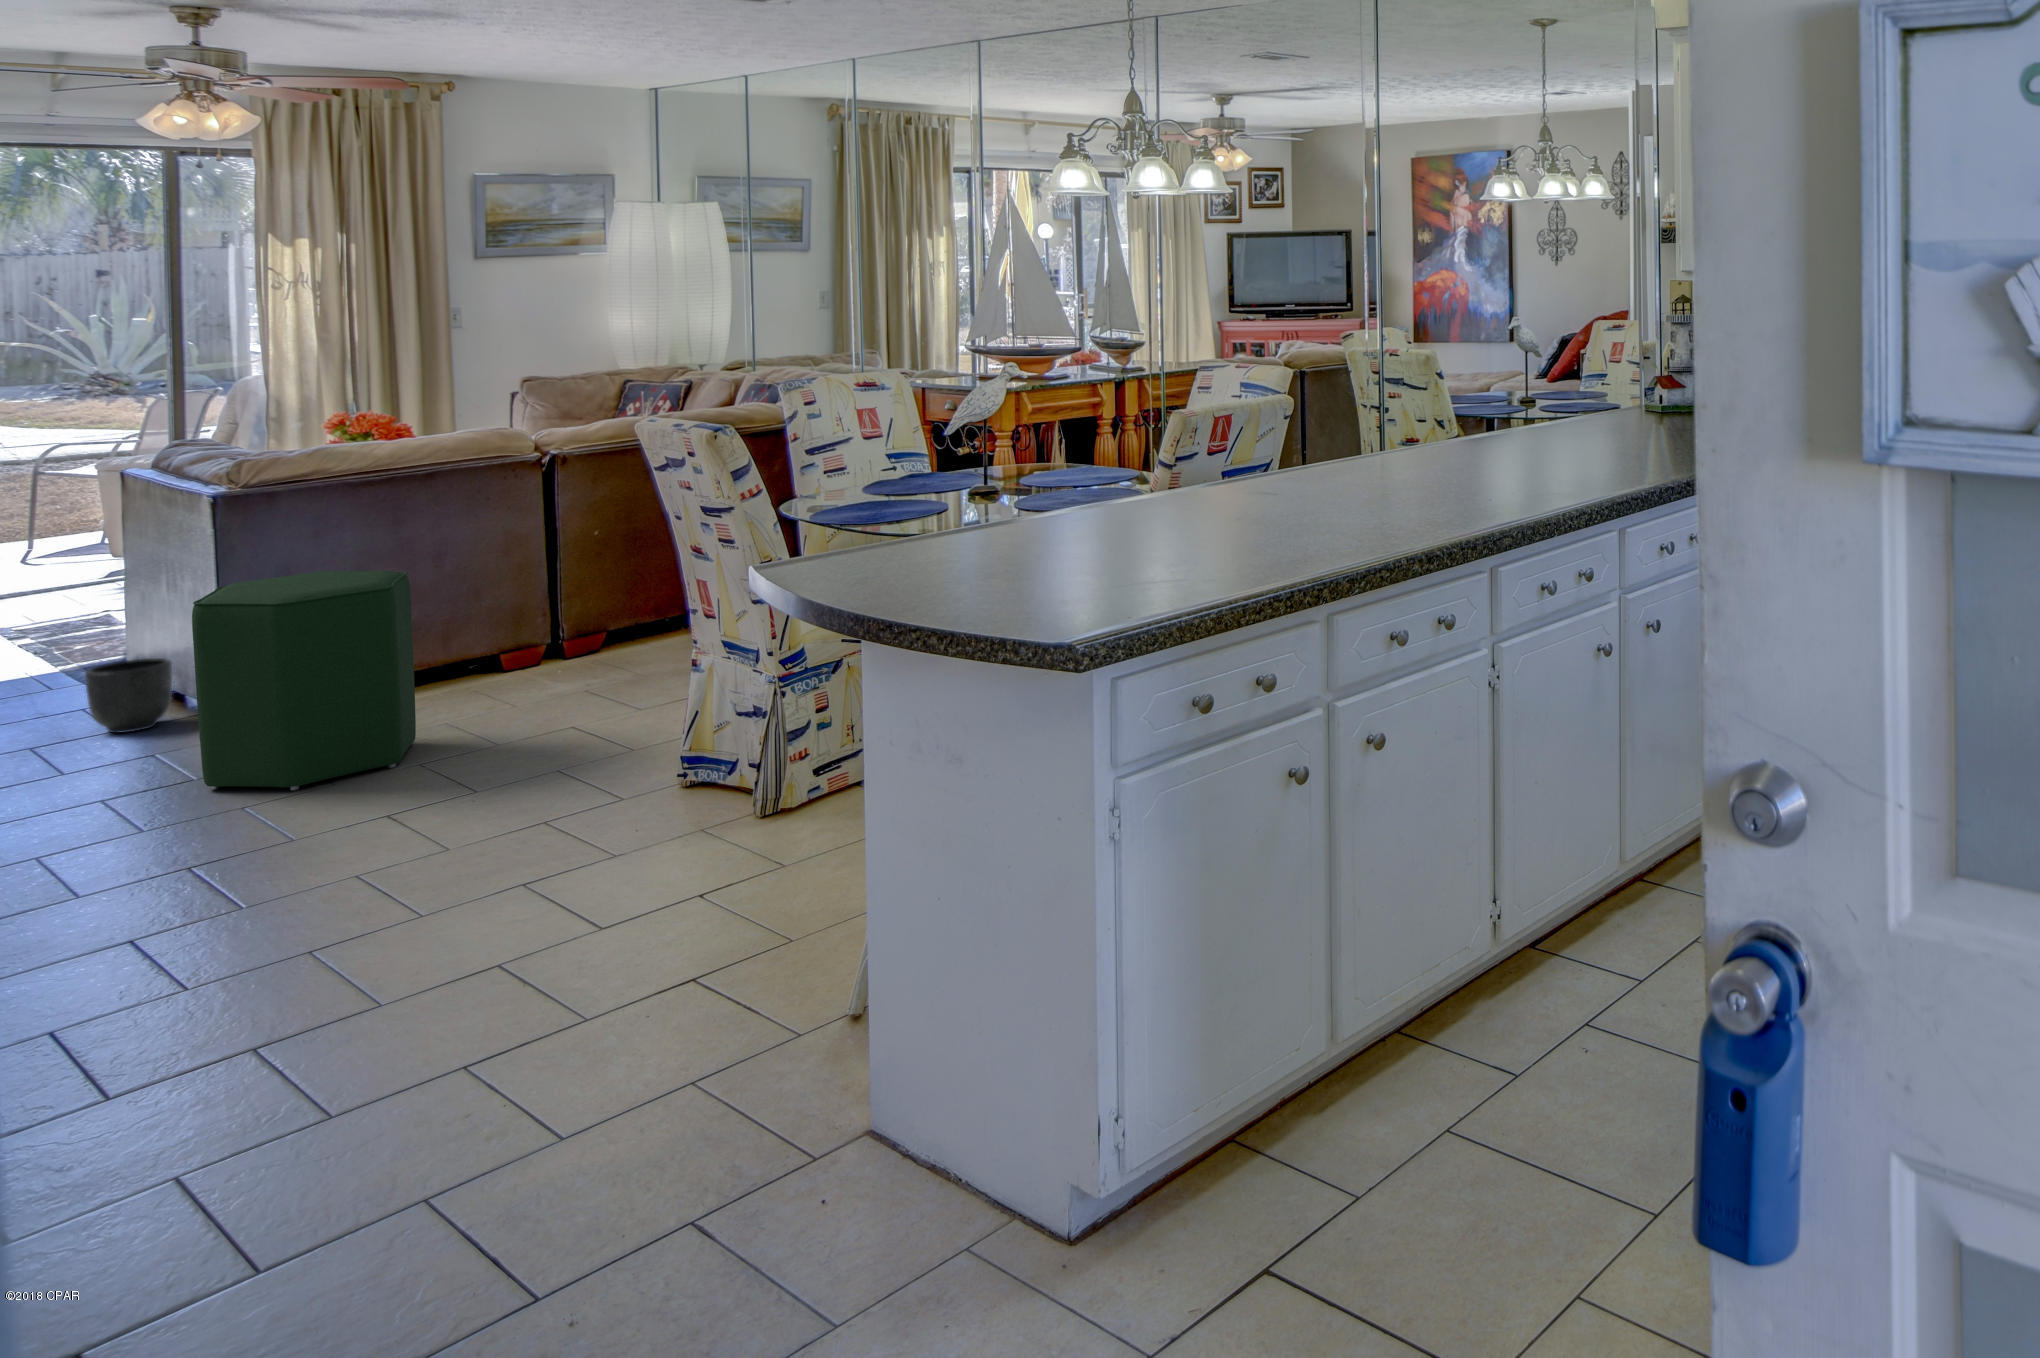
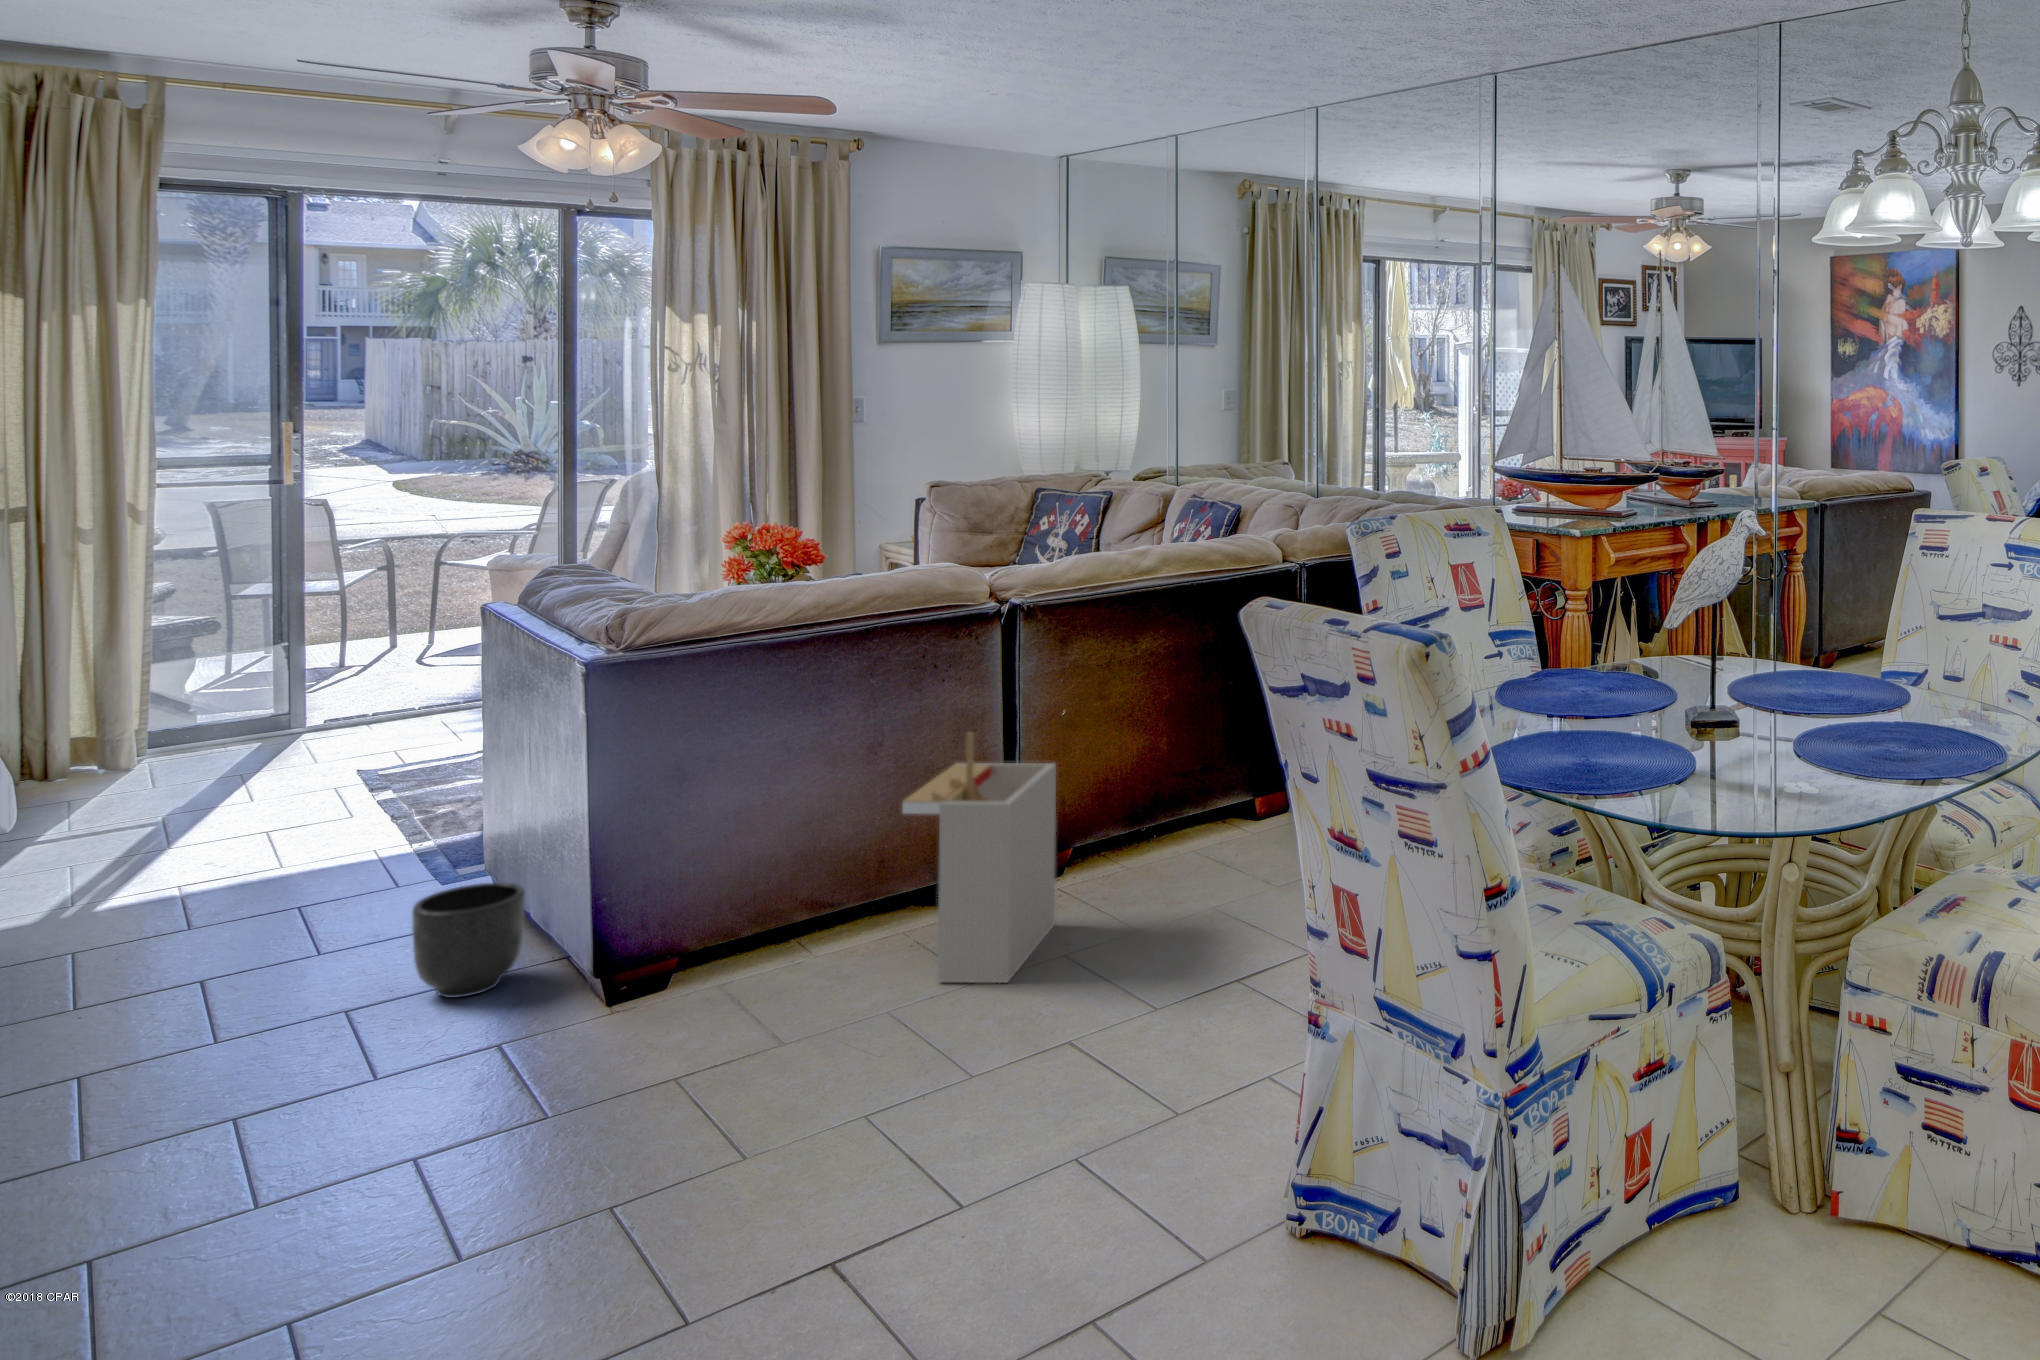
storage bin: none [457,539,588,707] -> present [902,732,1056,983]
ottoman: present [192,571,416,790] -> none [551,791,853,1176]

